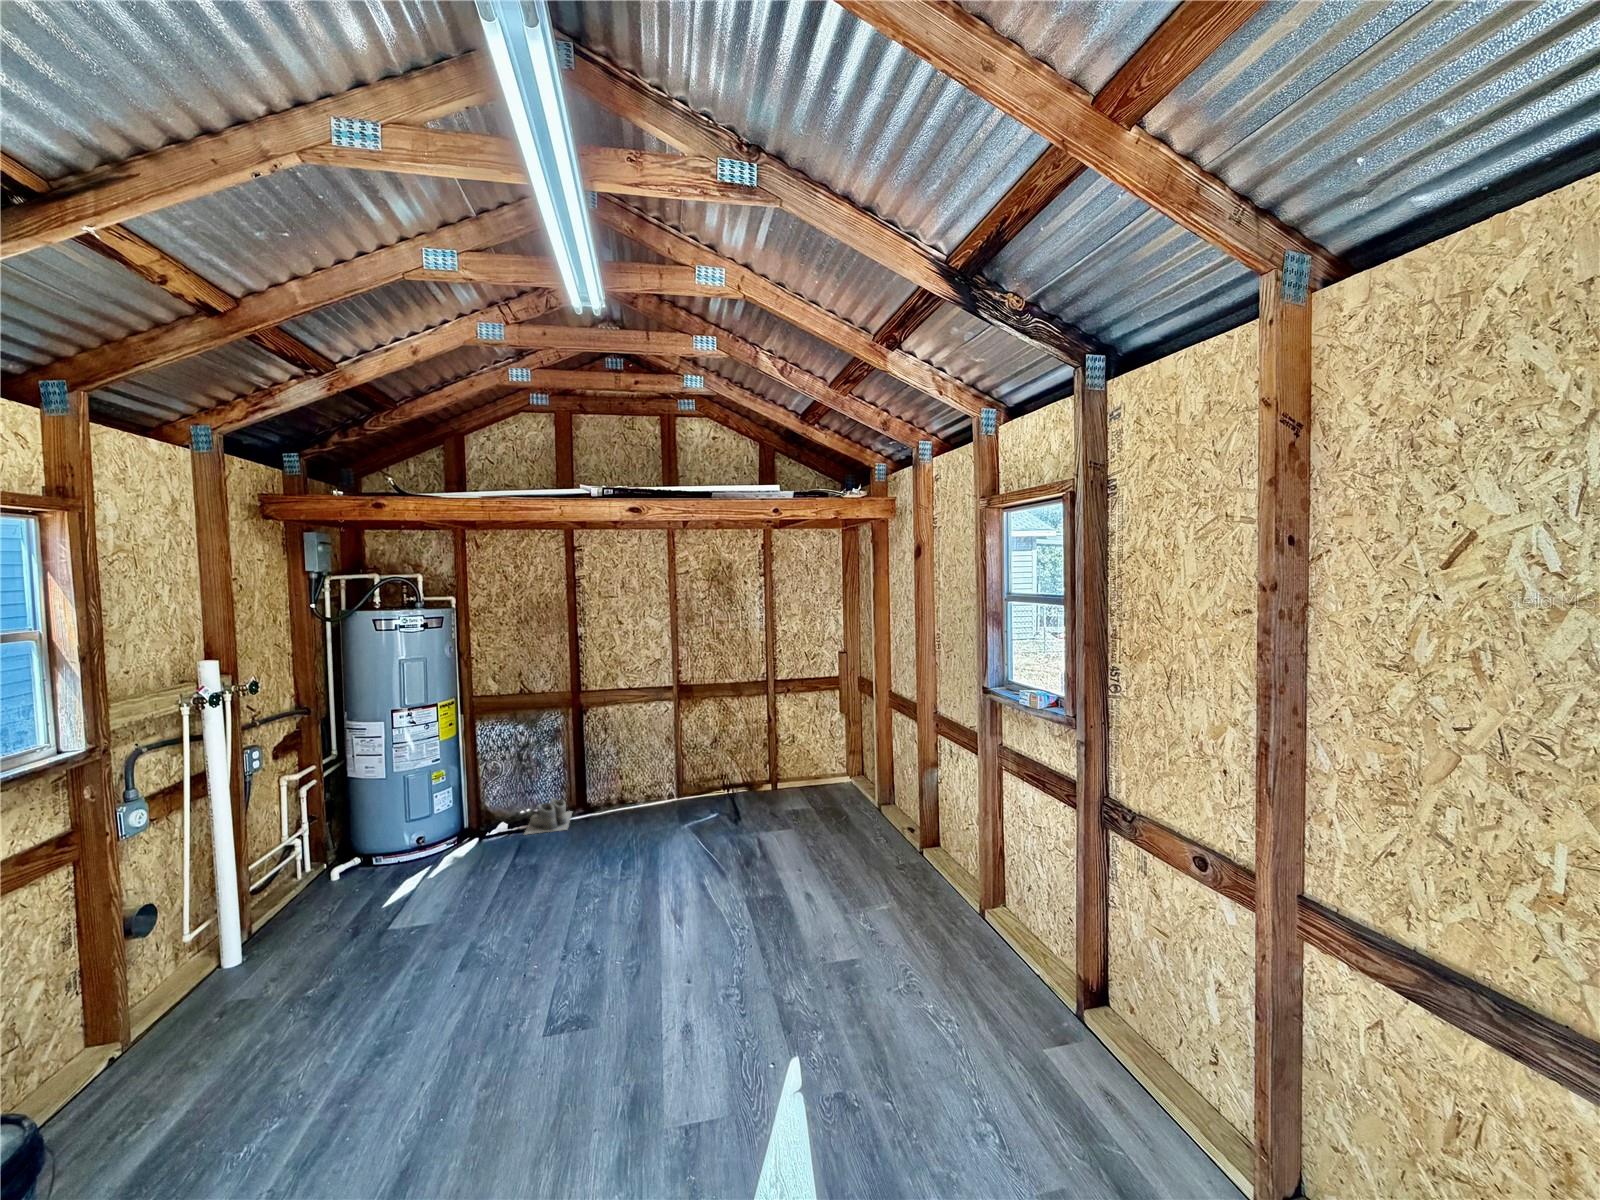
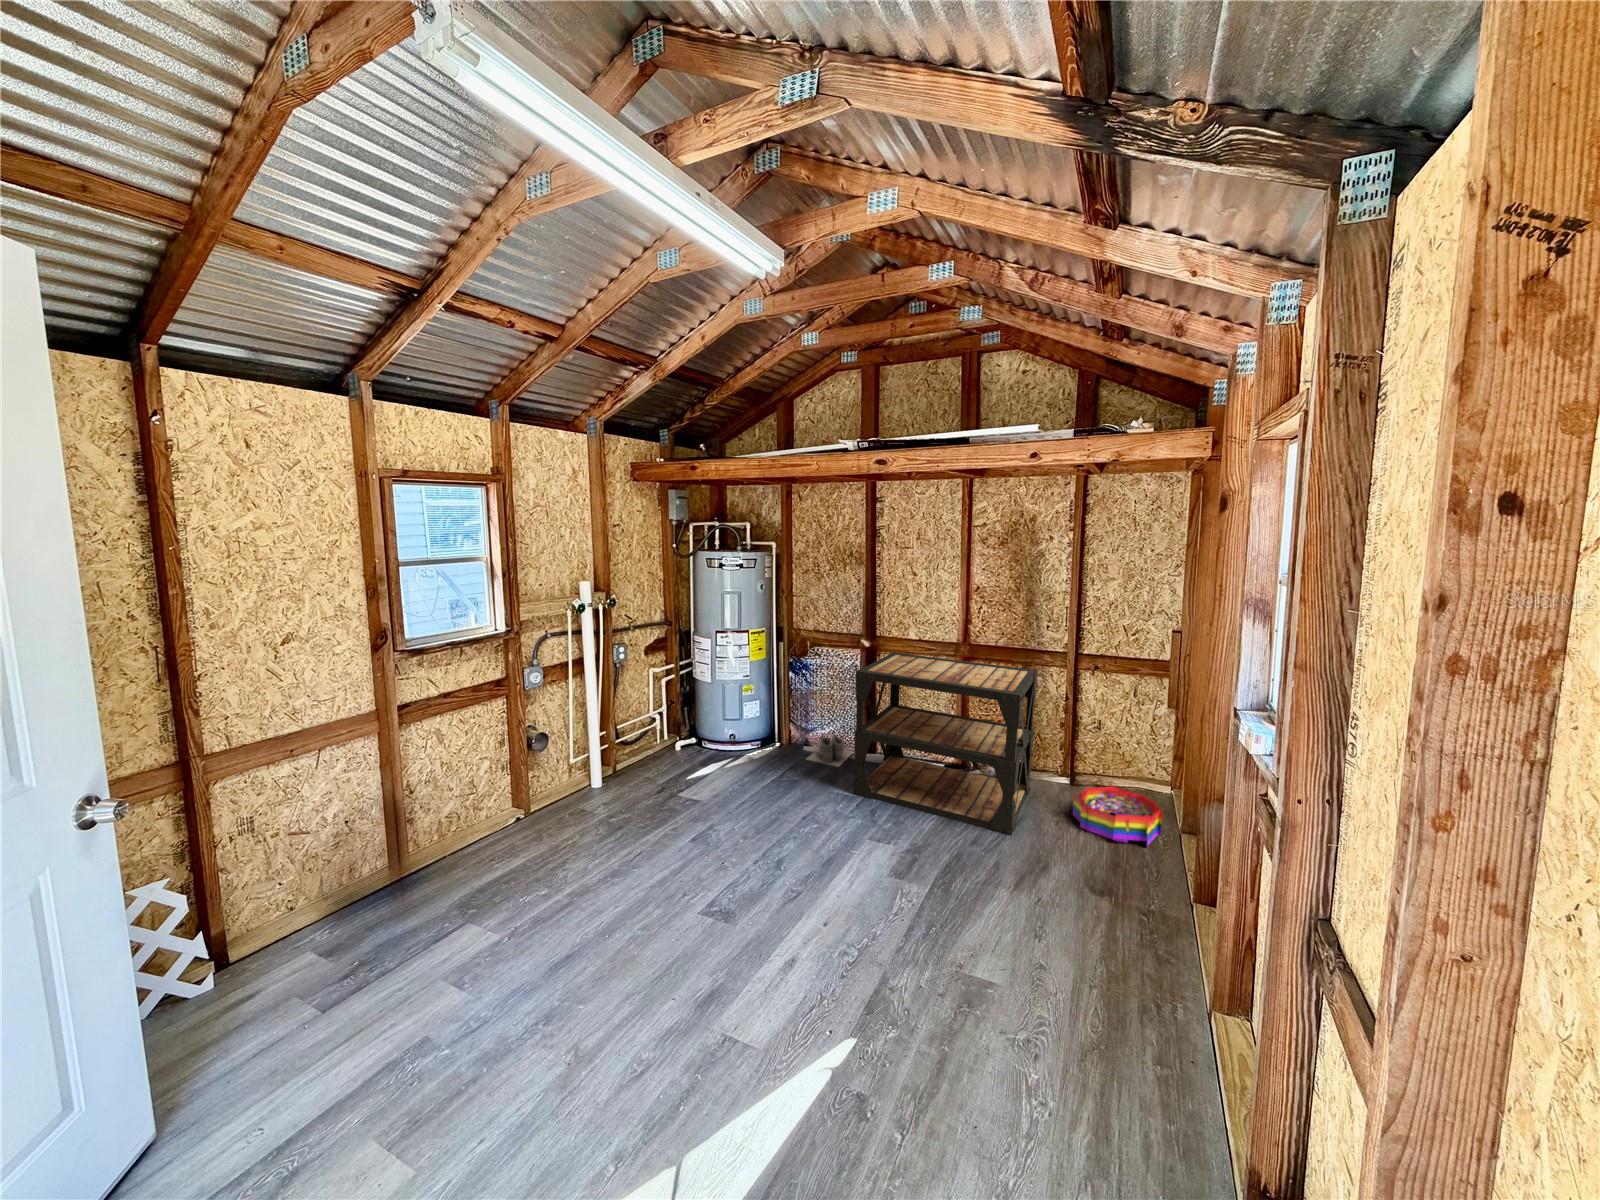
shelving unit: none [600,689,760,847] -> present [853,652,1038,836]
storage bin: none [786,769,846,808] -> present [1073,786,1163,845]

